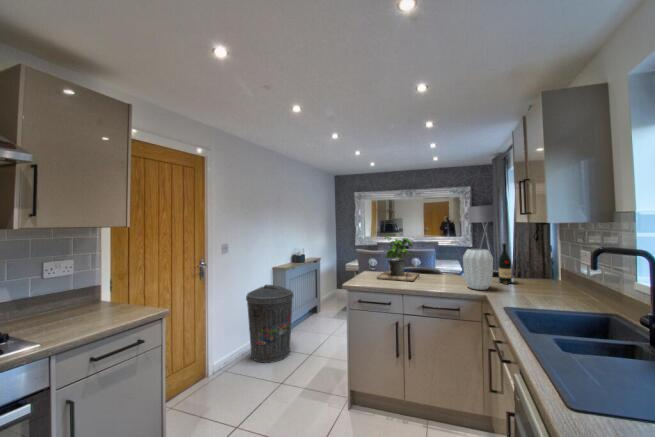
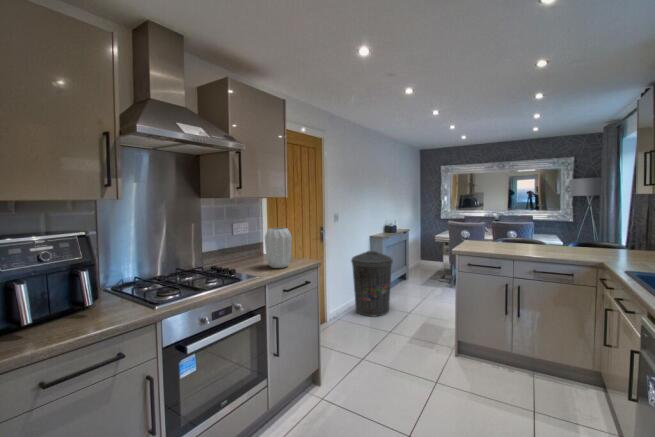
potted plant: present [377,237,419,281] -> none [482,208,524,250]
wine bottle: present [499,243,517,284] -> none [615,215,638,255]
vase: present [463,249,493,290] -> present [265,228,292,268]

